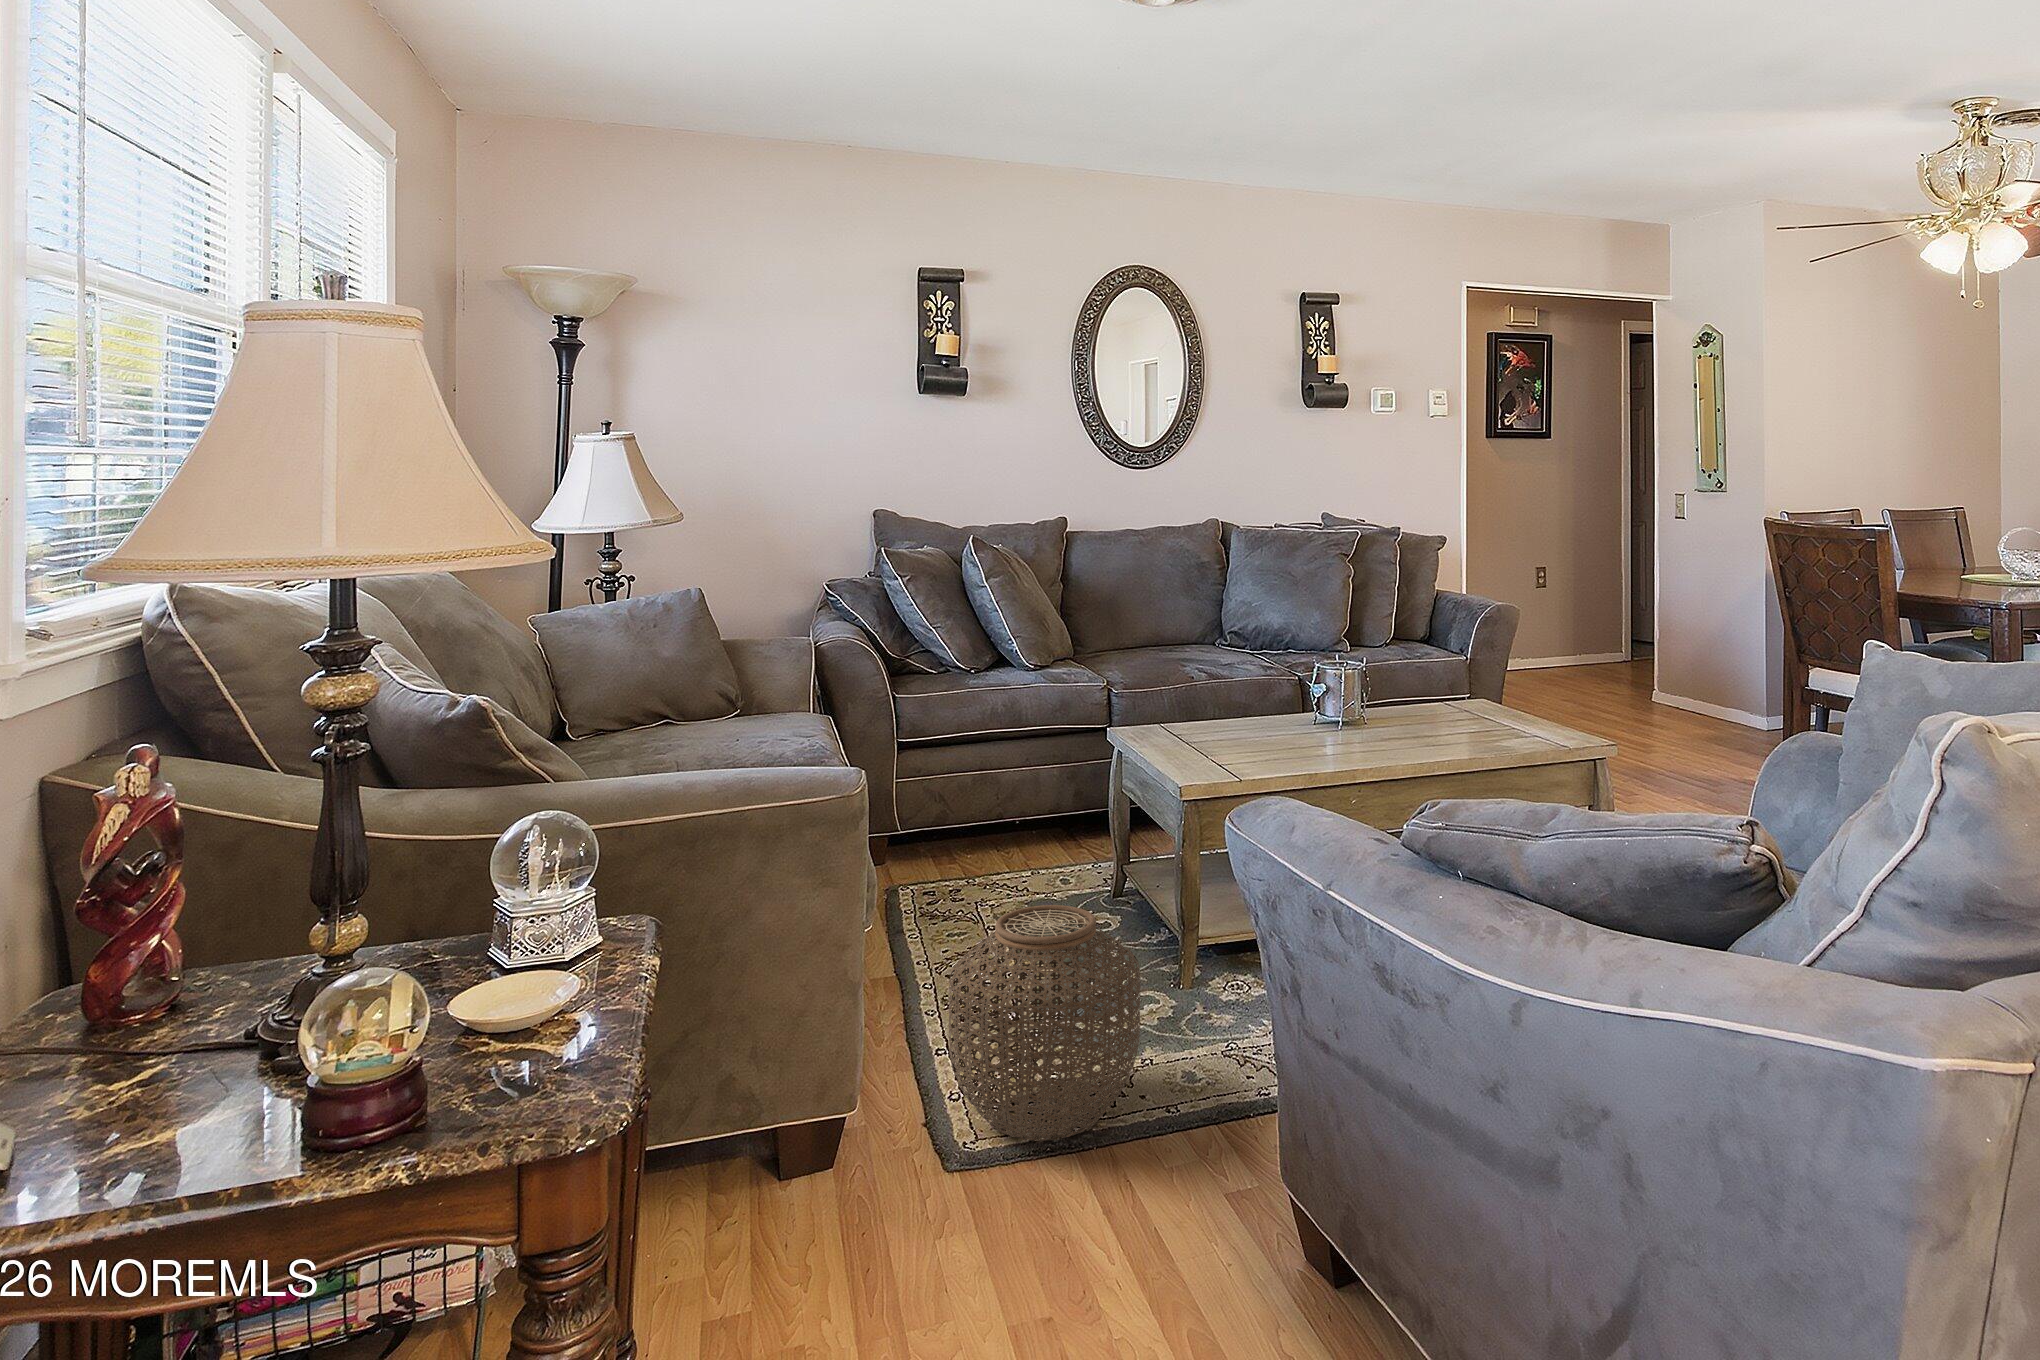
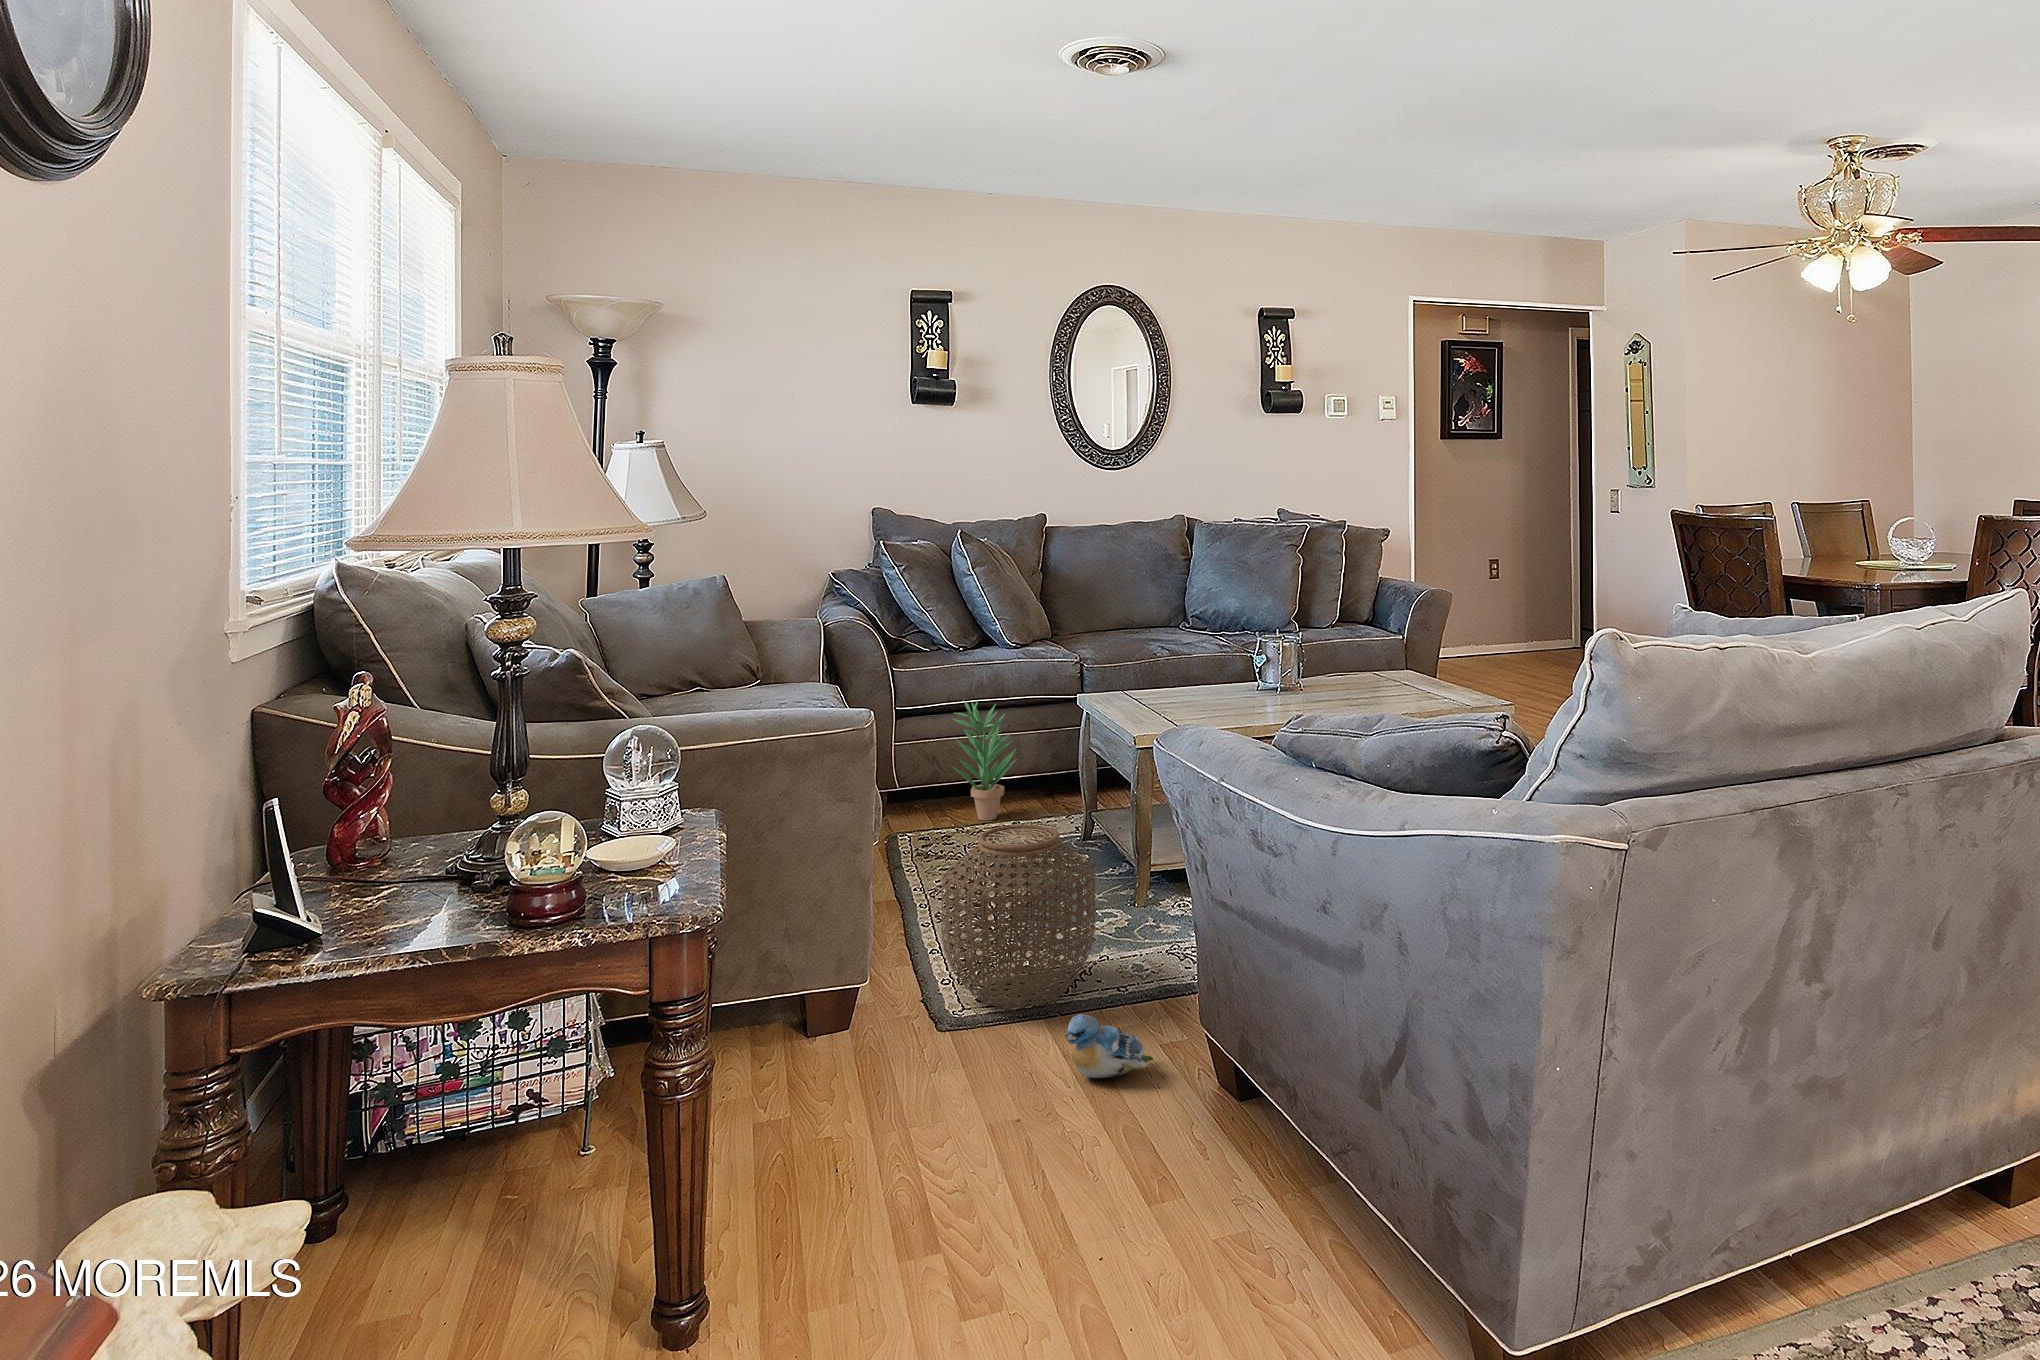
potted plant: none [958,731,1036,871] -> present [952,701,1016,820]
plush toy: none [1107,1171,1221,1255] -> present [1064,1014,1153,1078]

